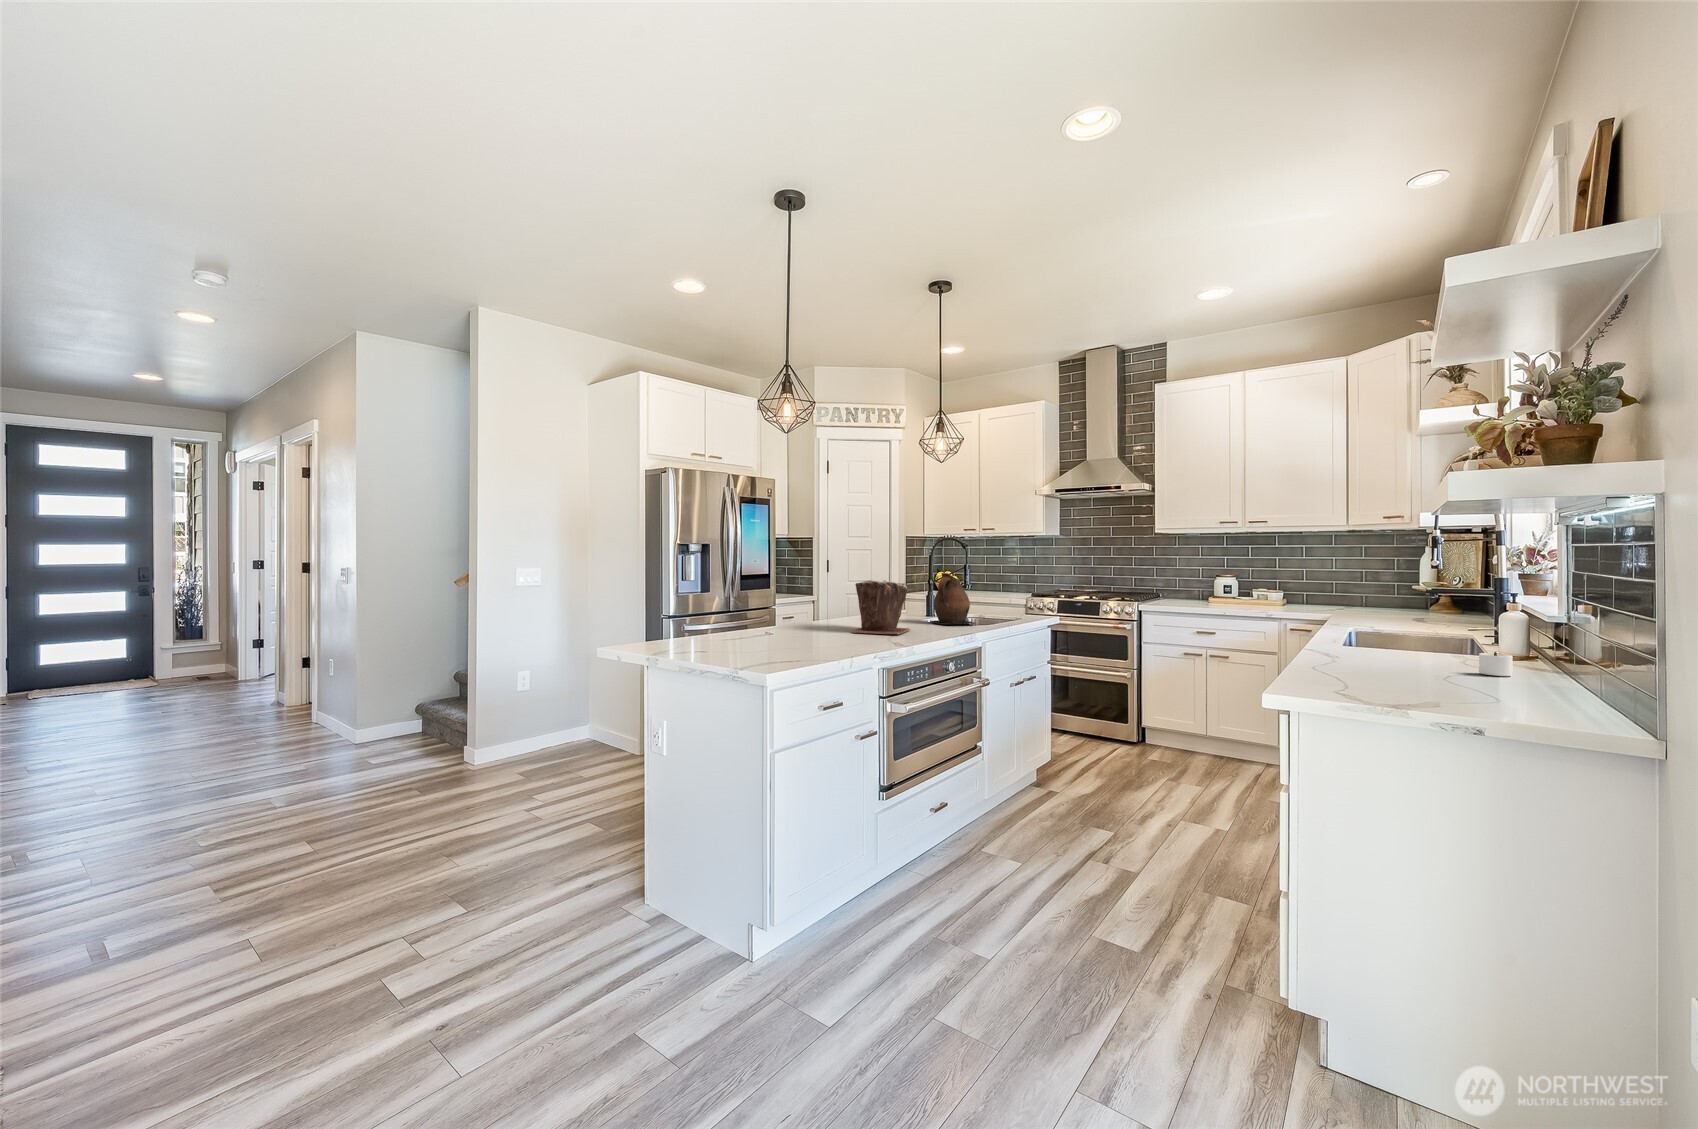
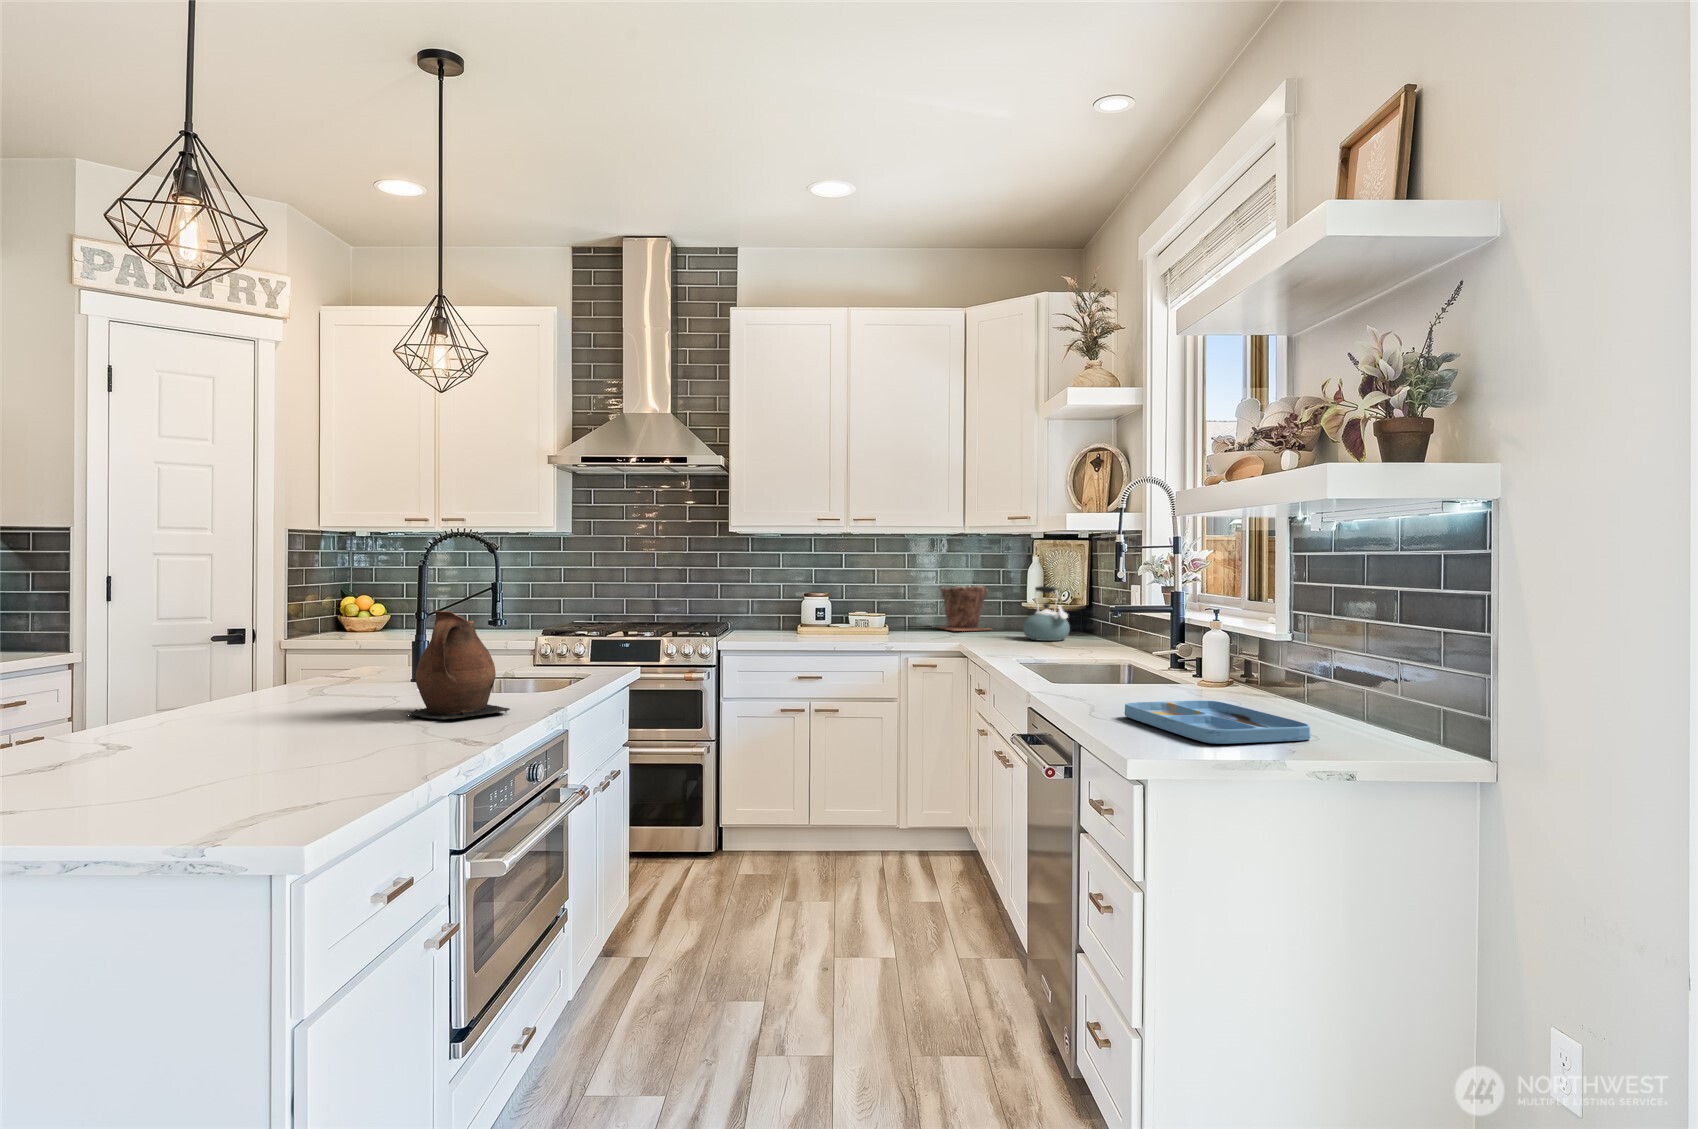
kettle: none [1402,572,1451,617] -> present [1023,586,1070,641]
plant pot: present [852,580,910,634] -> present [938,586,989,631]
tray: none [1346,642,1471,669] -> present [1124,701,1311,744]
candle: present [1479,652,1512,676] -> none [1339,716,1396,751]

